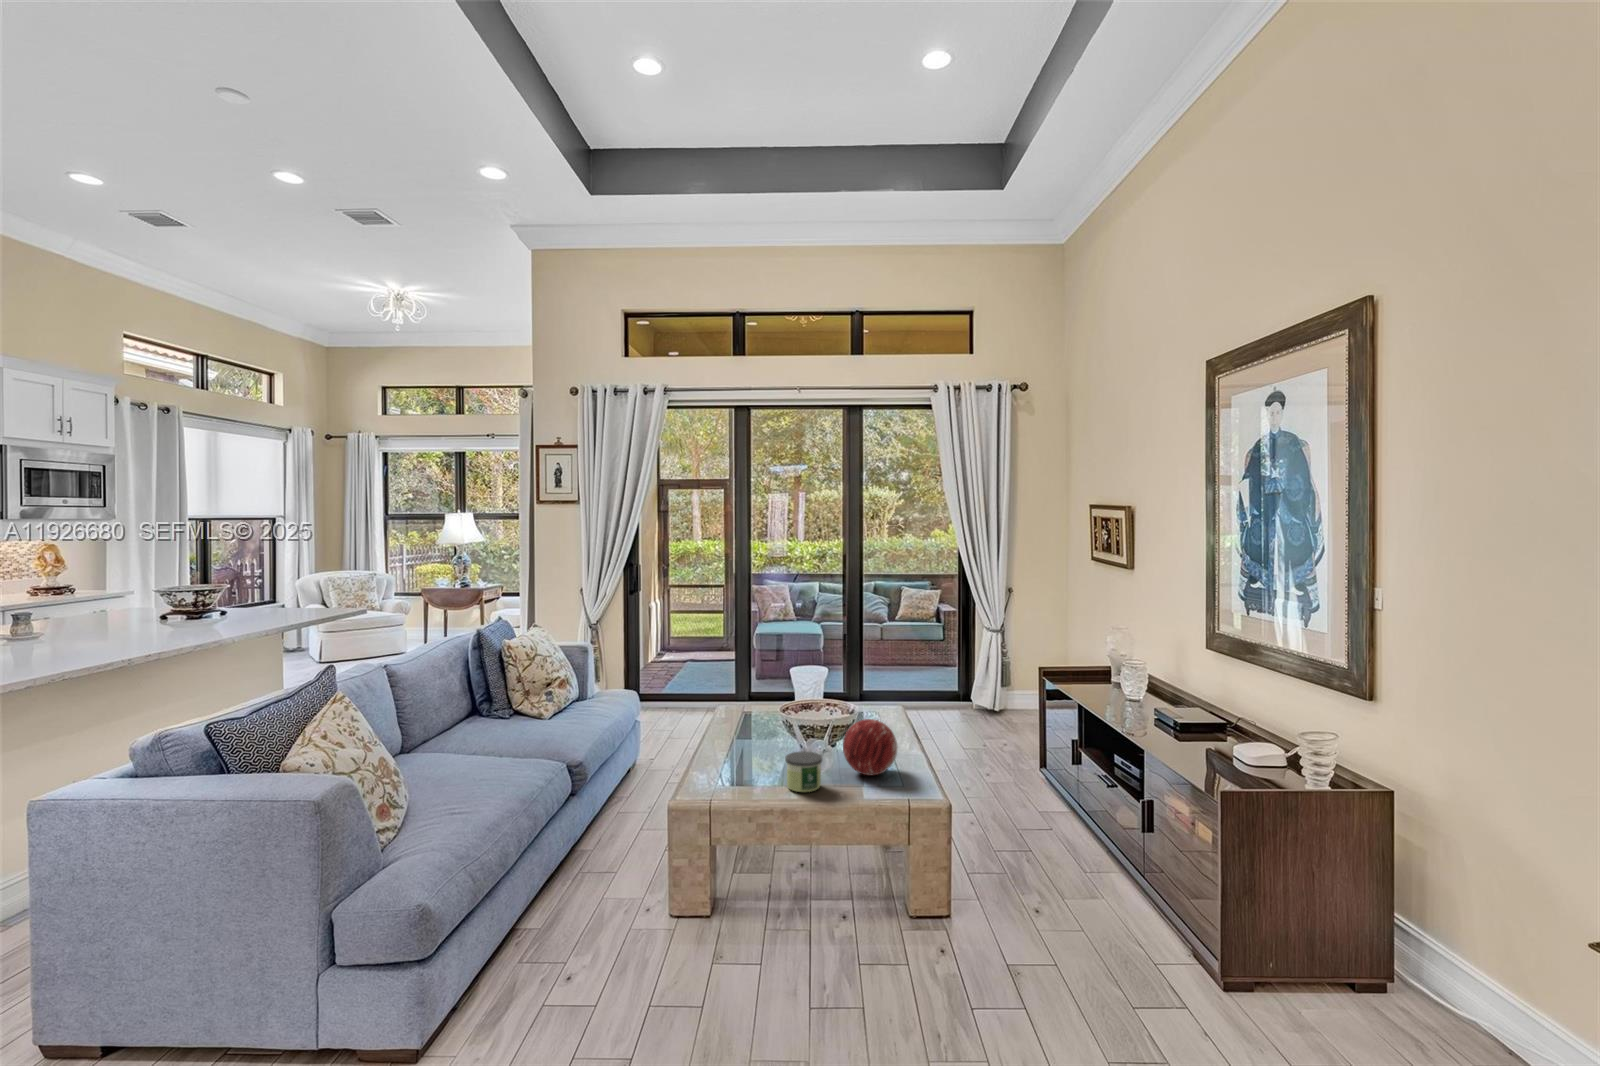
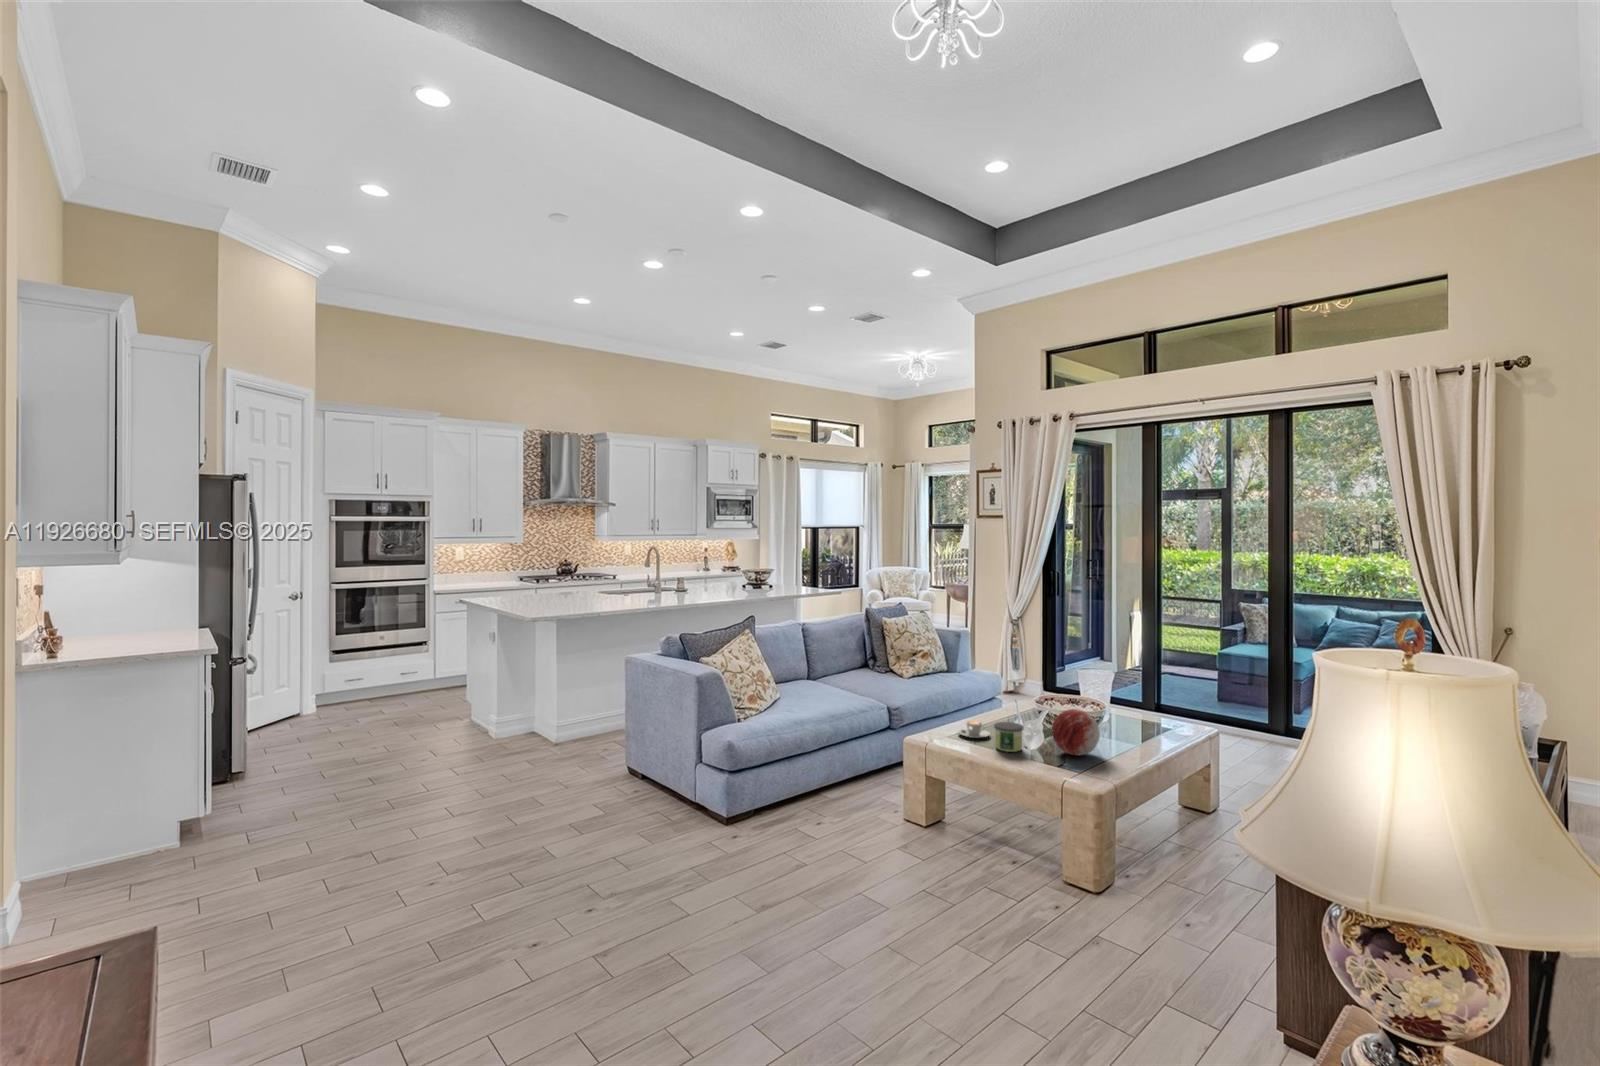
coffee cup: none [720,760,762,784] -> present [959,721,990,738]

